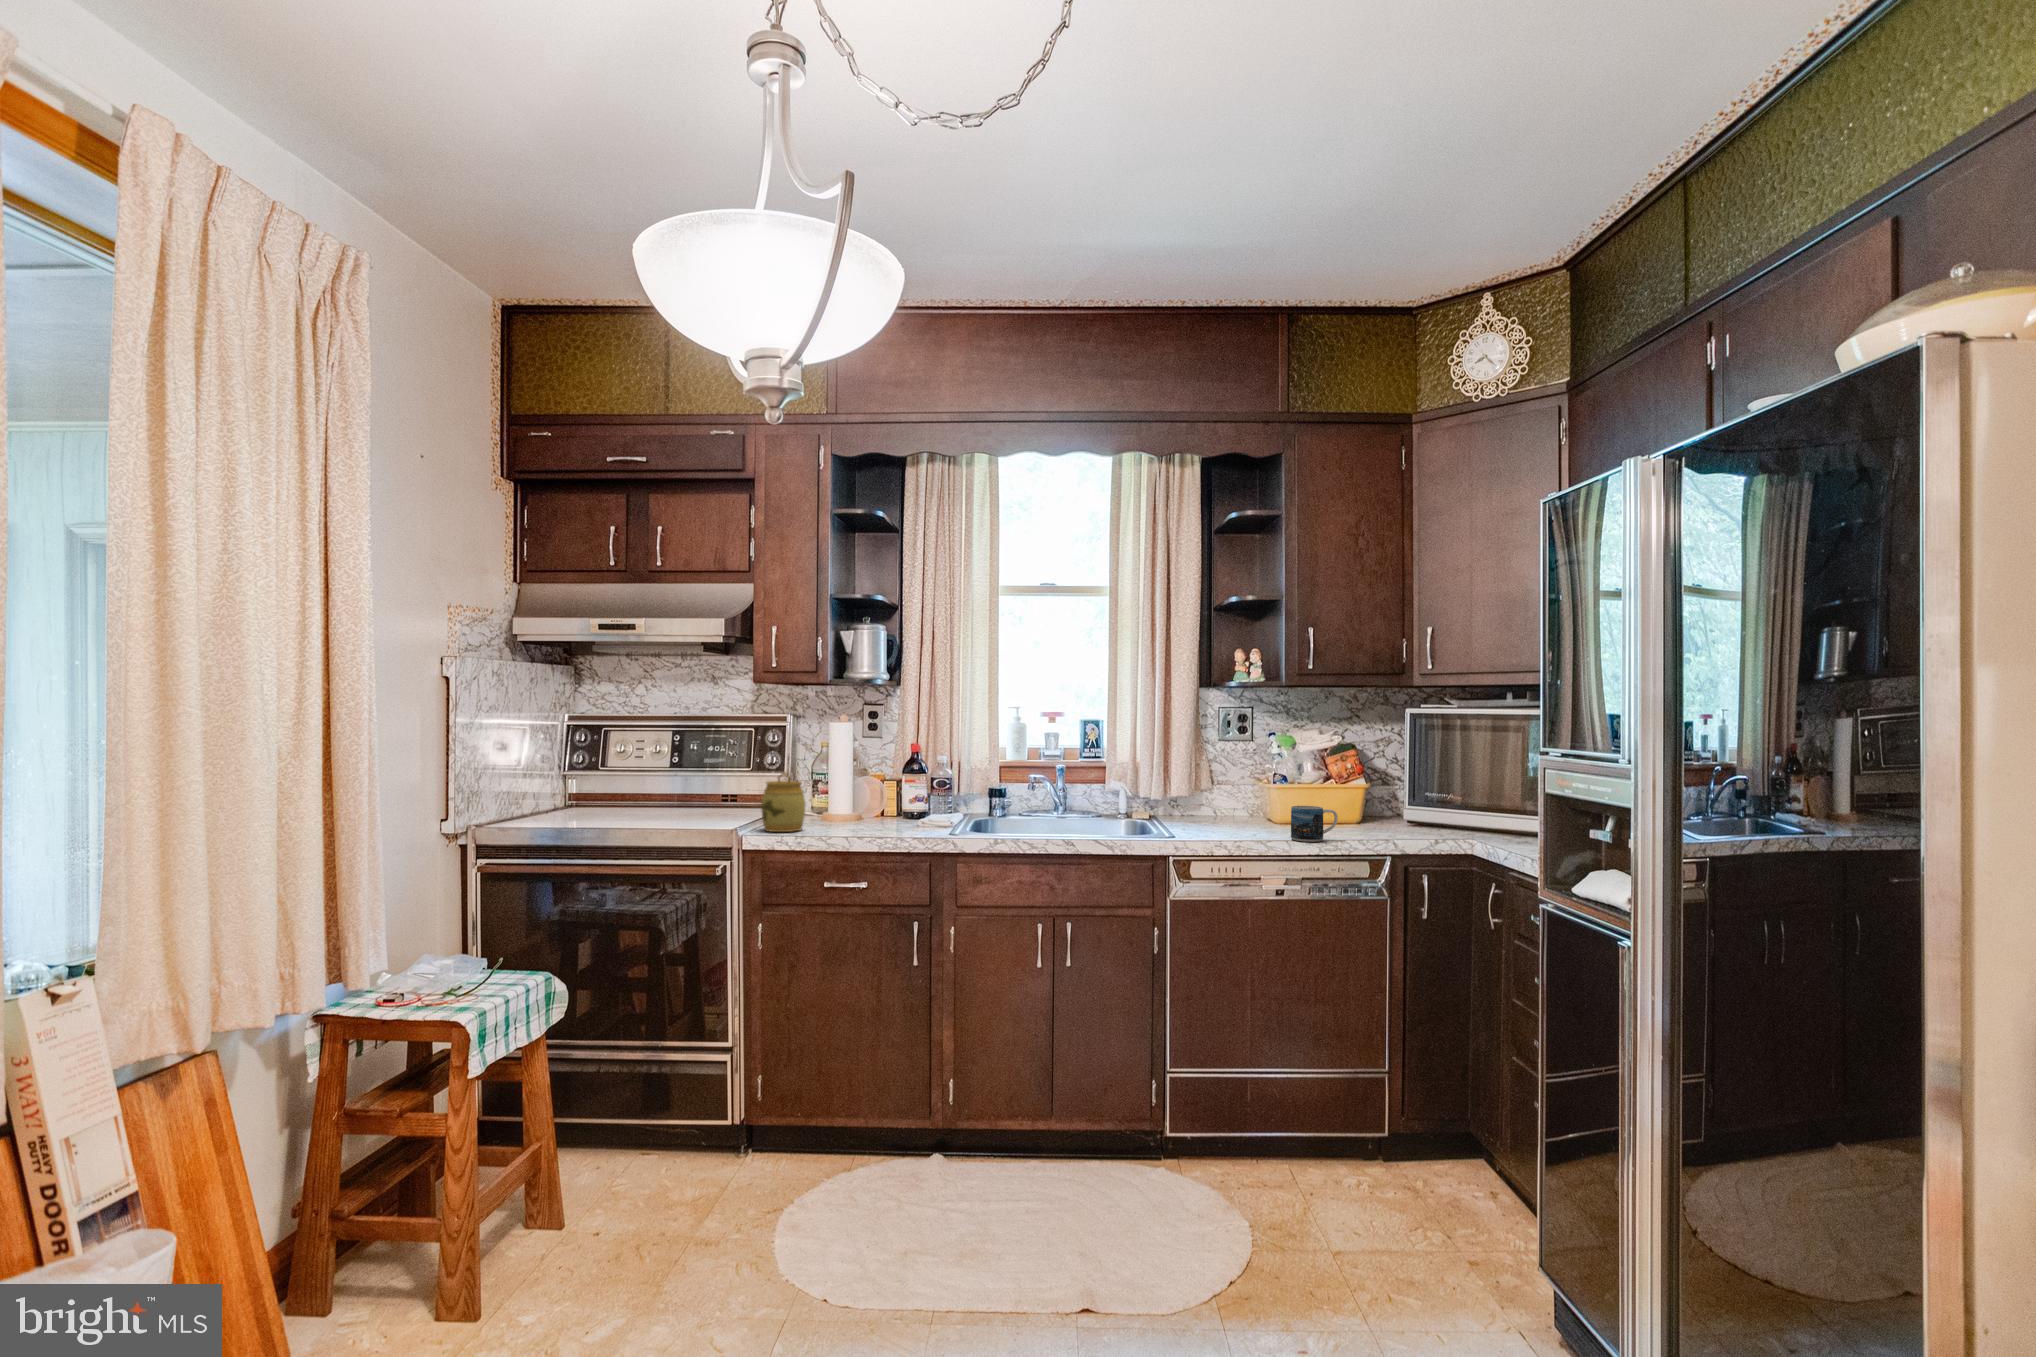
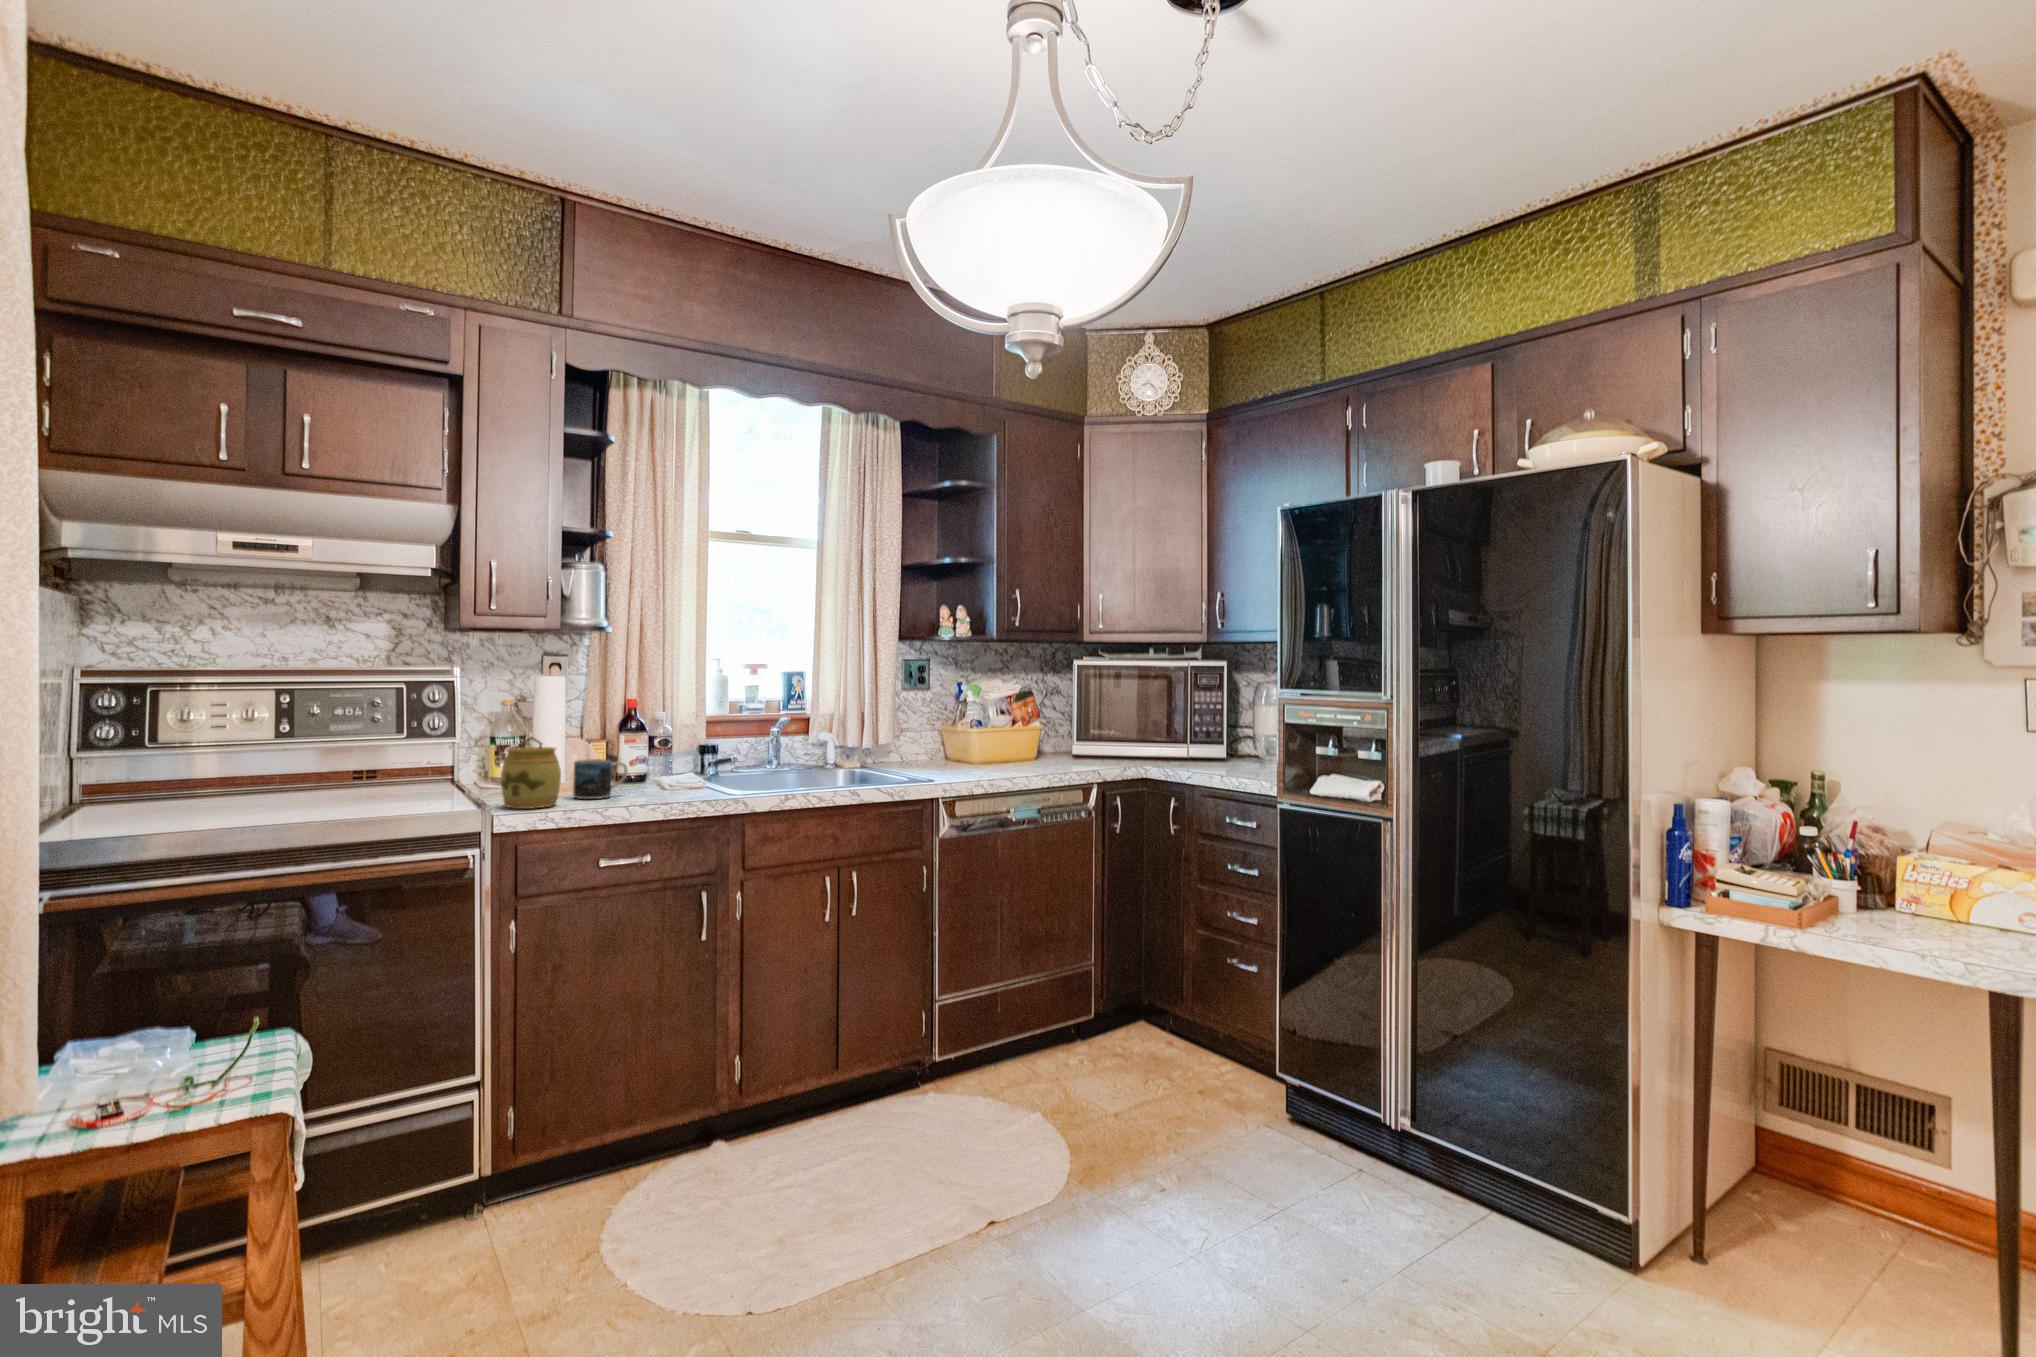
mug: present [1291,806,1338,842] -> present [573,759,627,799]

